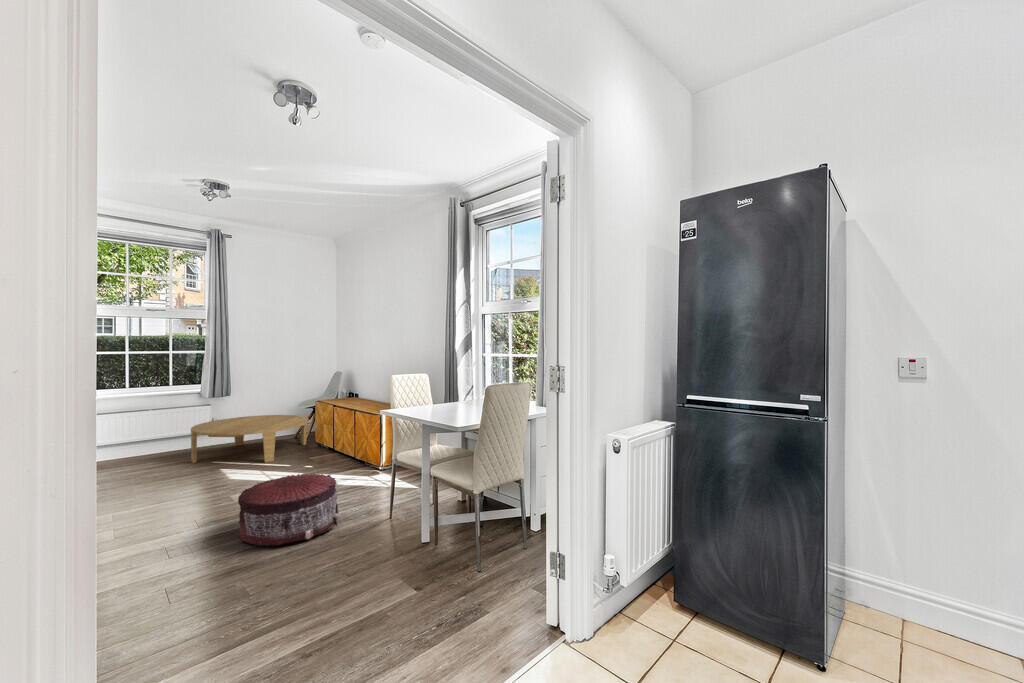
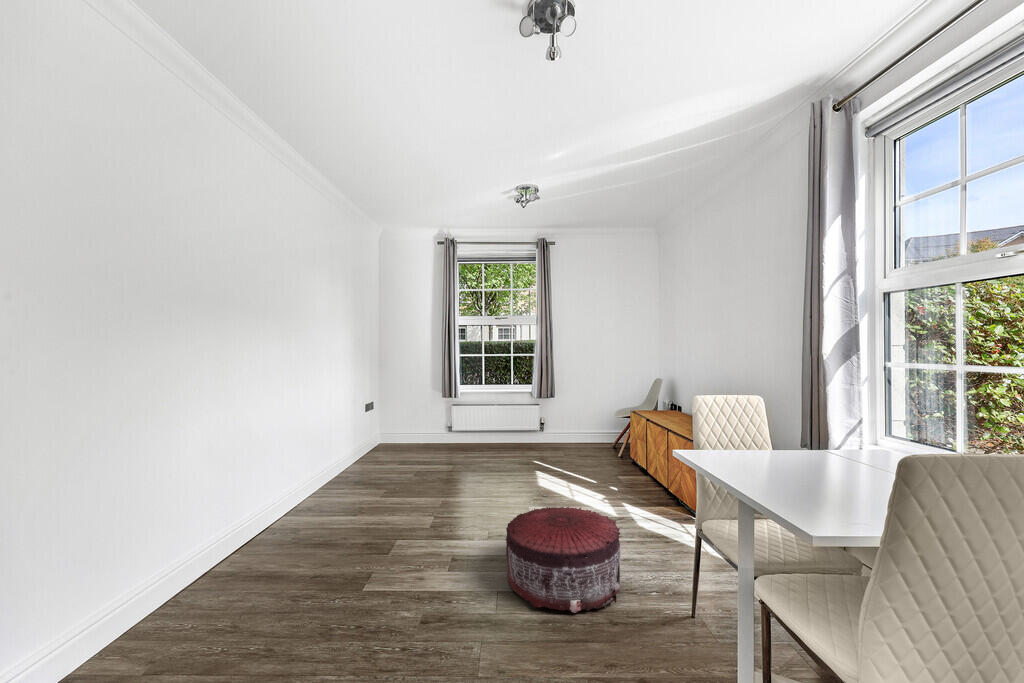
coffee table: present [191,415,309,463] -> none [518,419,623,472]

